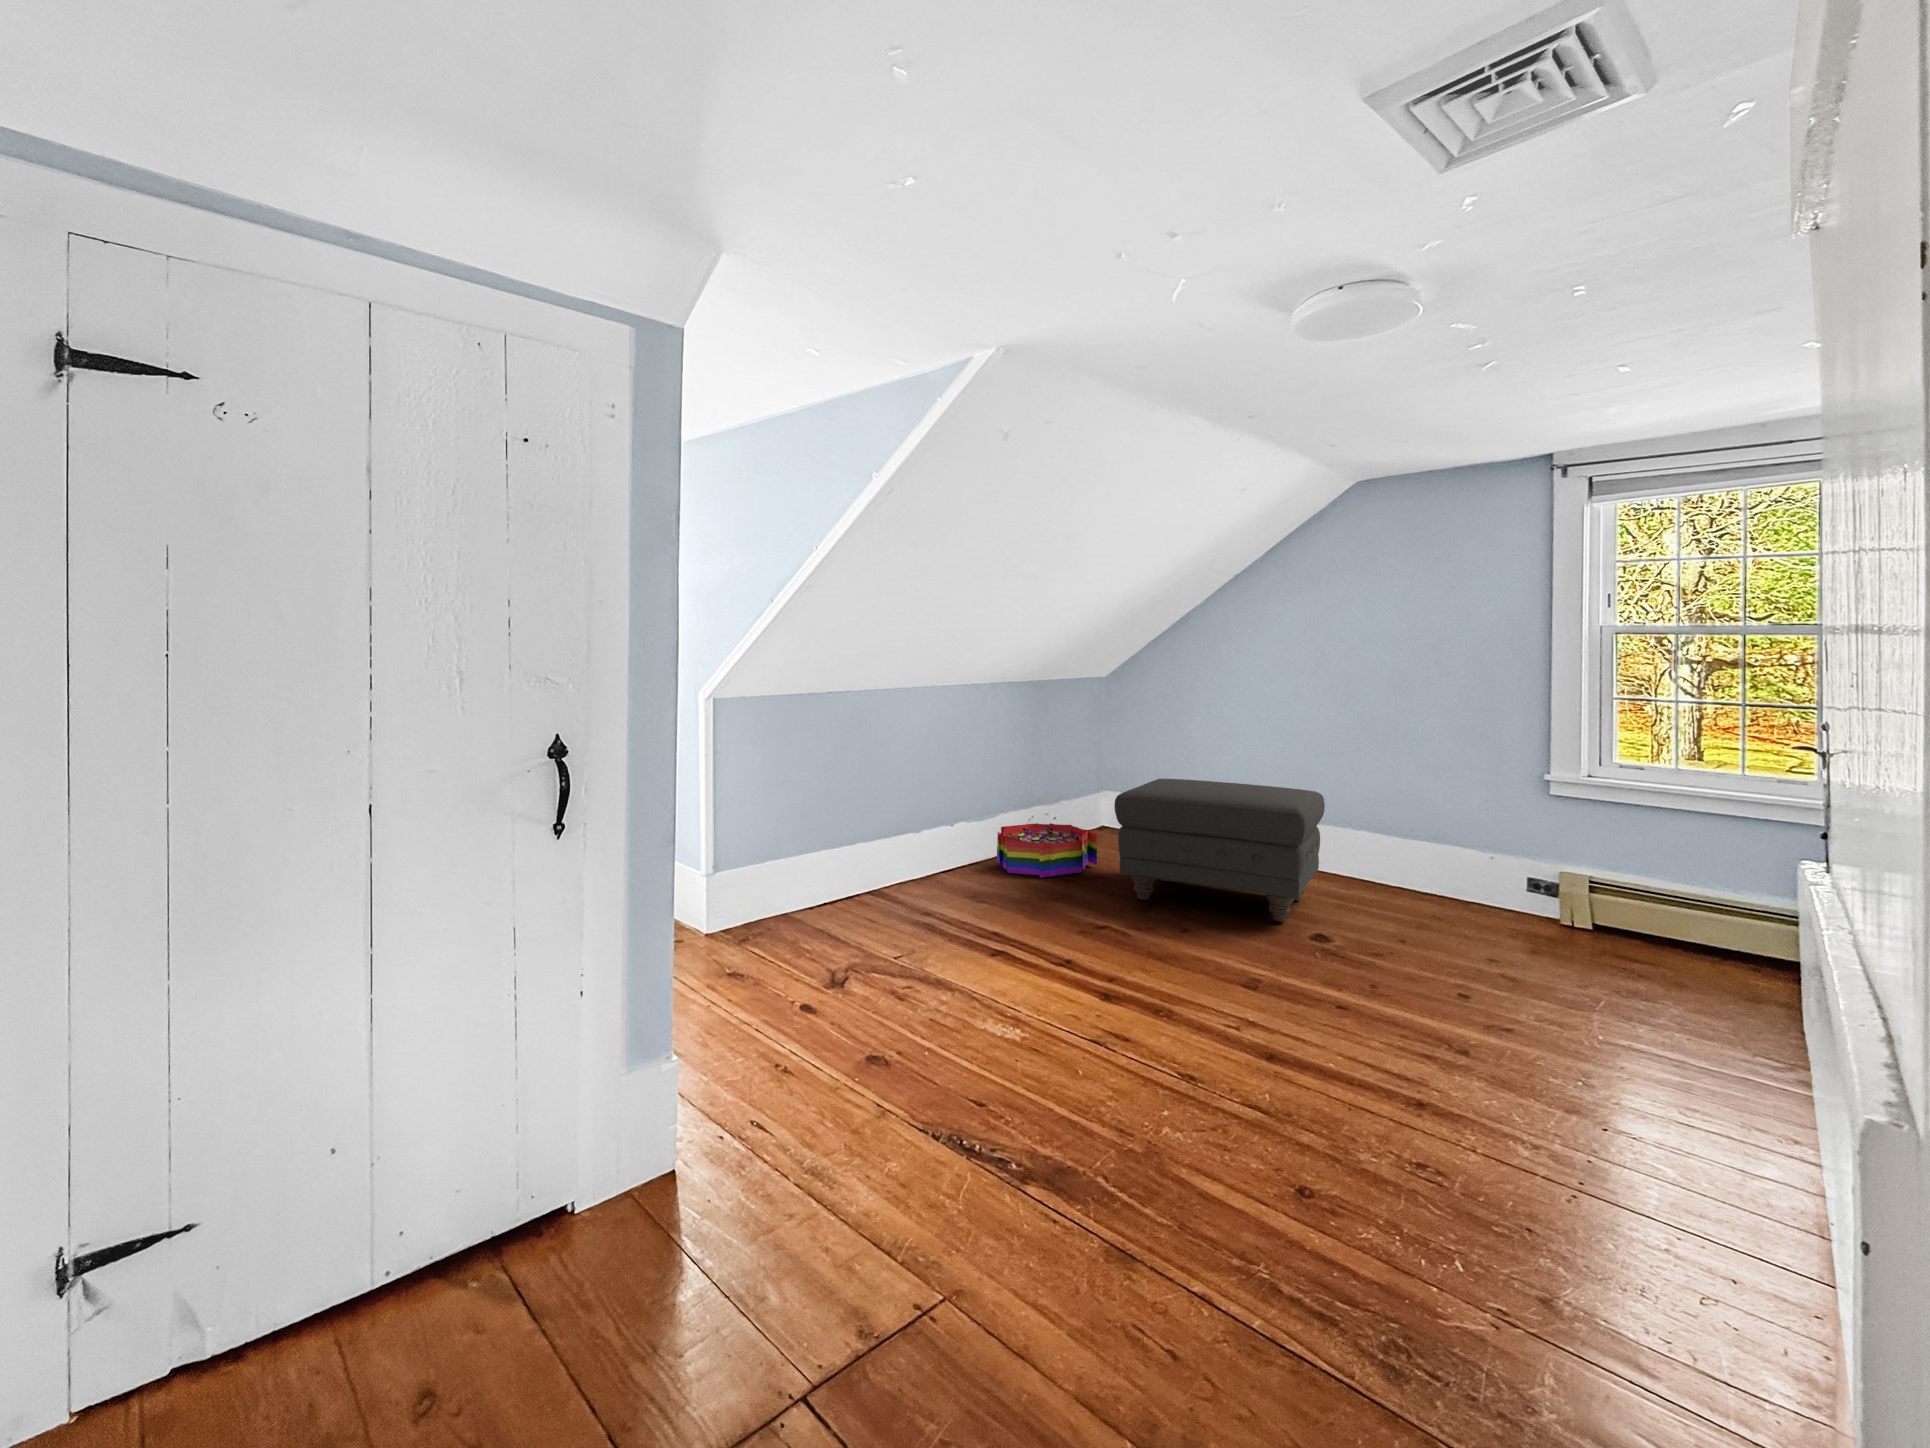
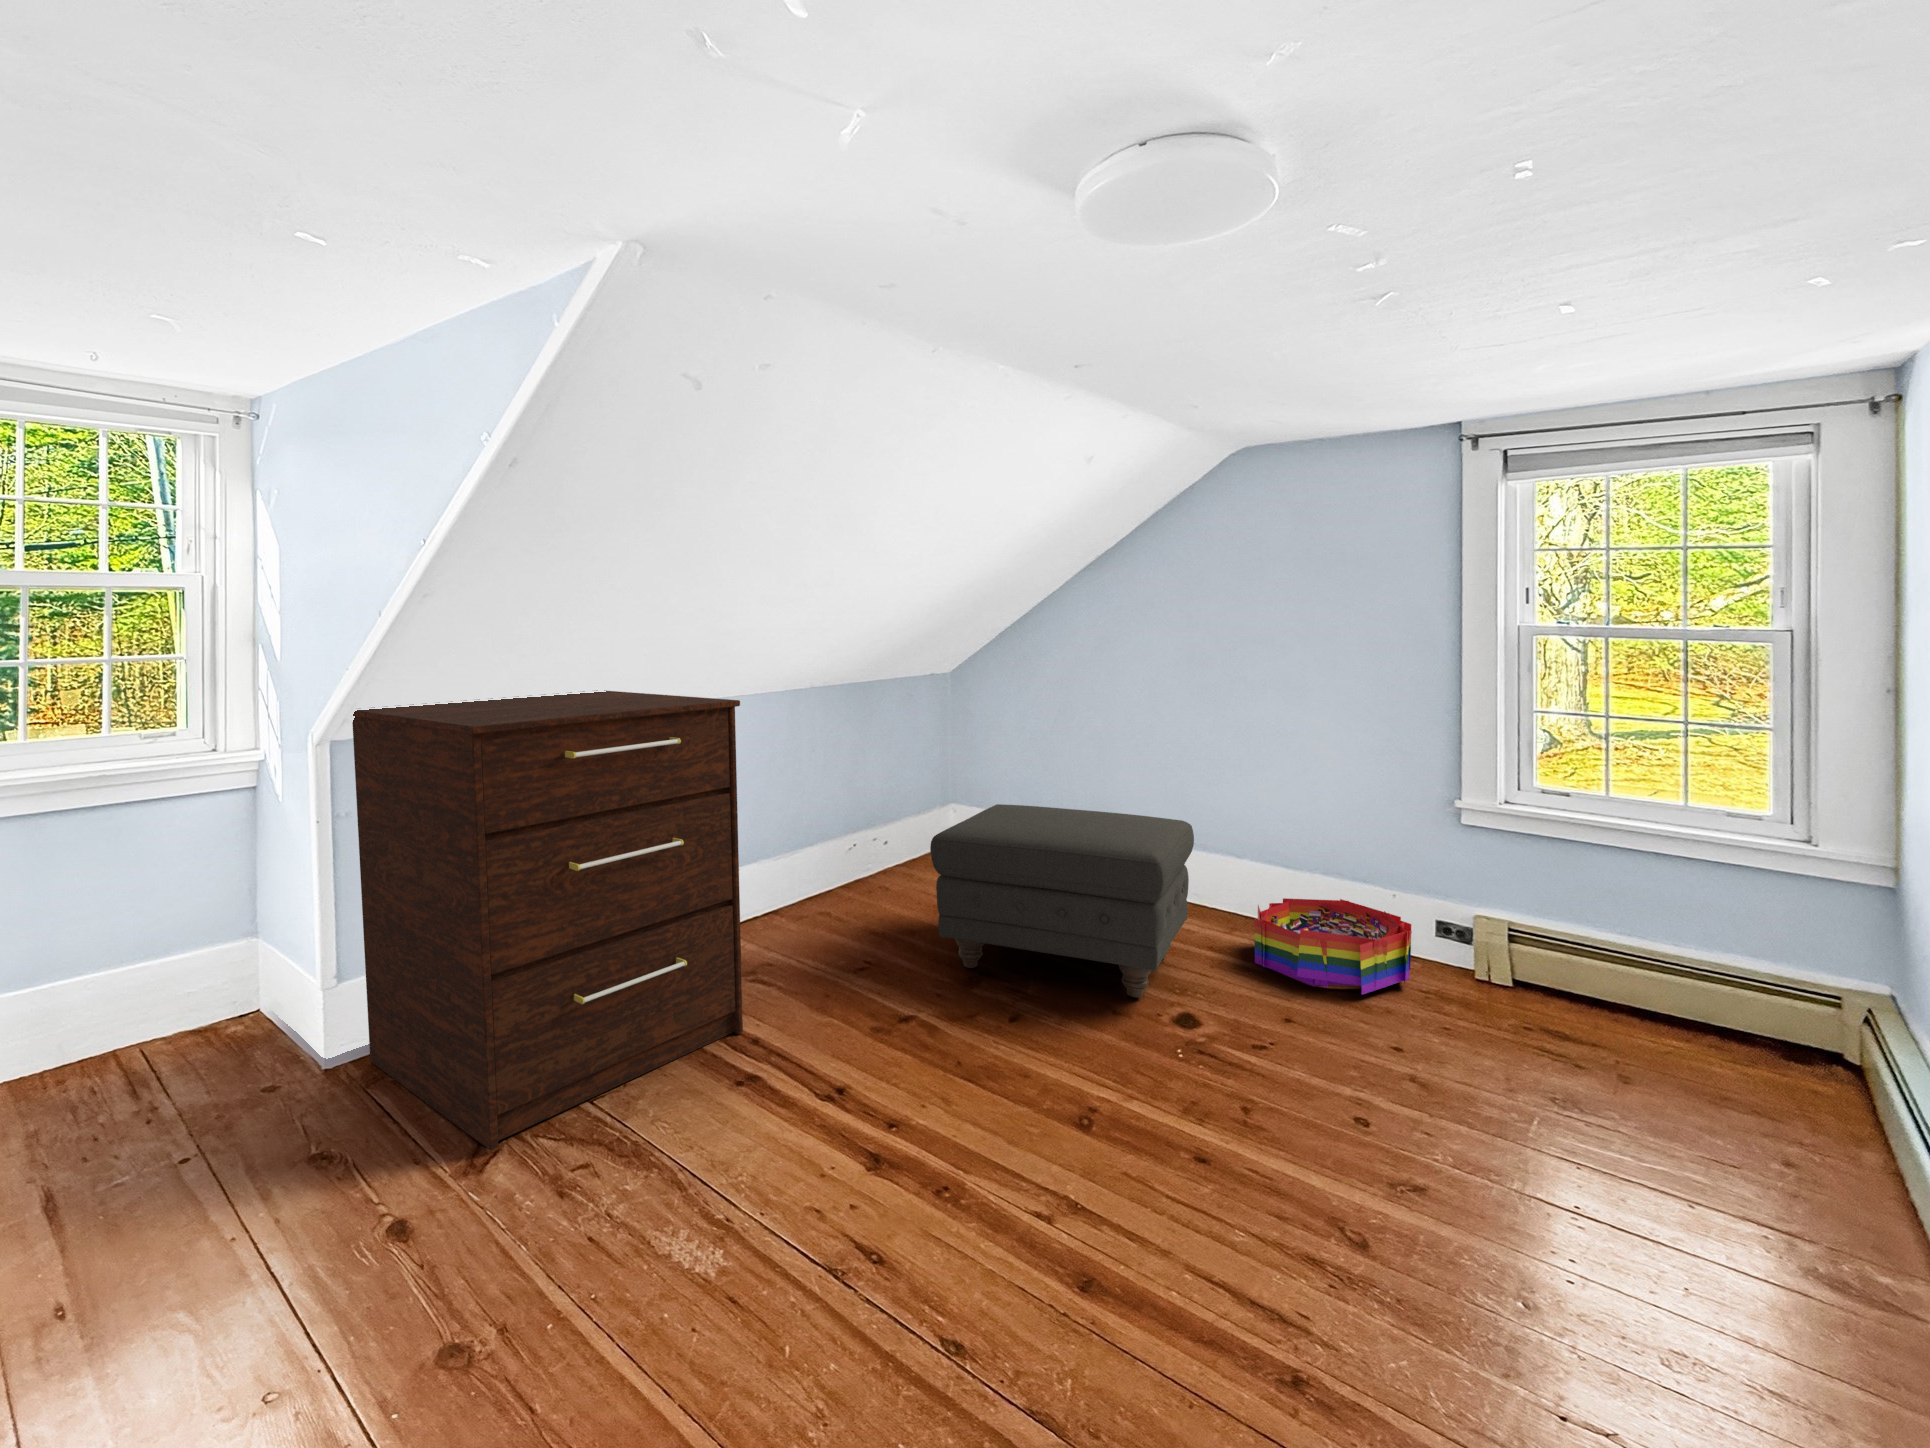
dresser: none [724,678,989,977] -> present [352,690,743,1150]
storage bin: present [997,823,1097,878] -> present [1254,898,1412,995]

